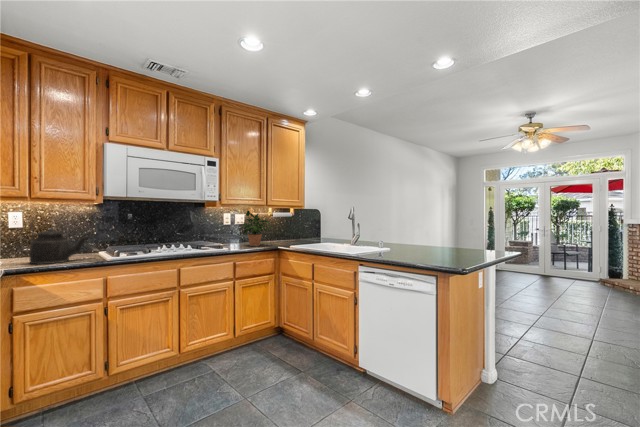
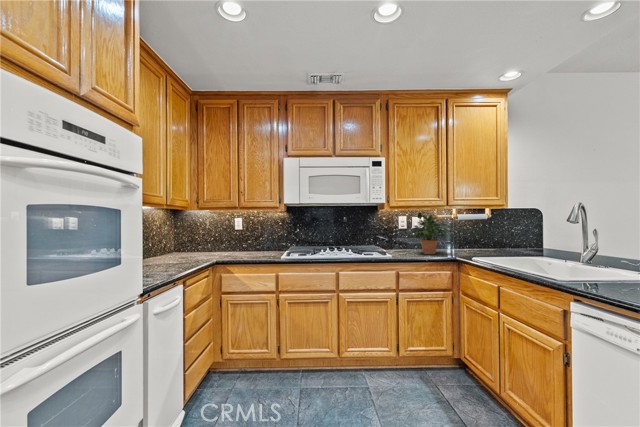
kettle: present [30,228,87,264] -> none [236,224,270,258]

